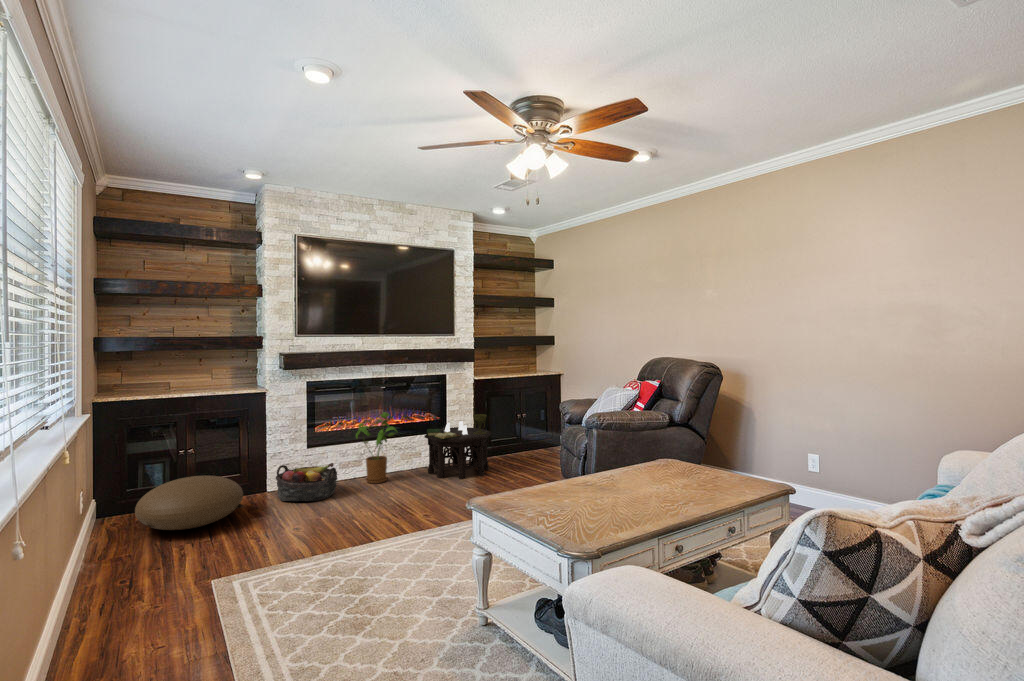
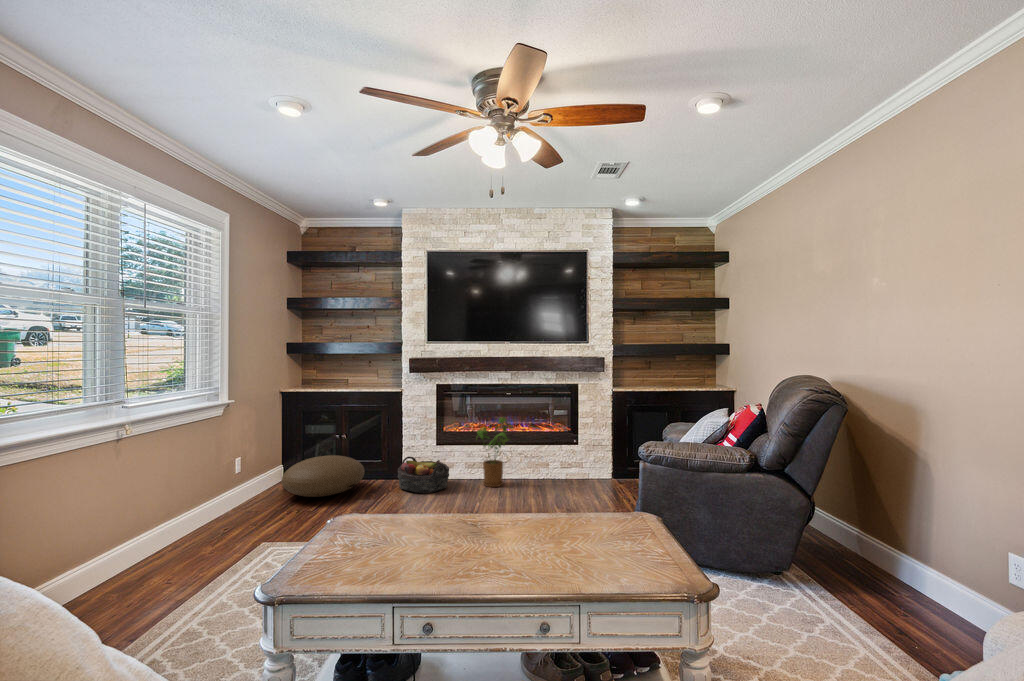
side table: present [424,414,492,479] -> none [543,429,615,498]

